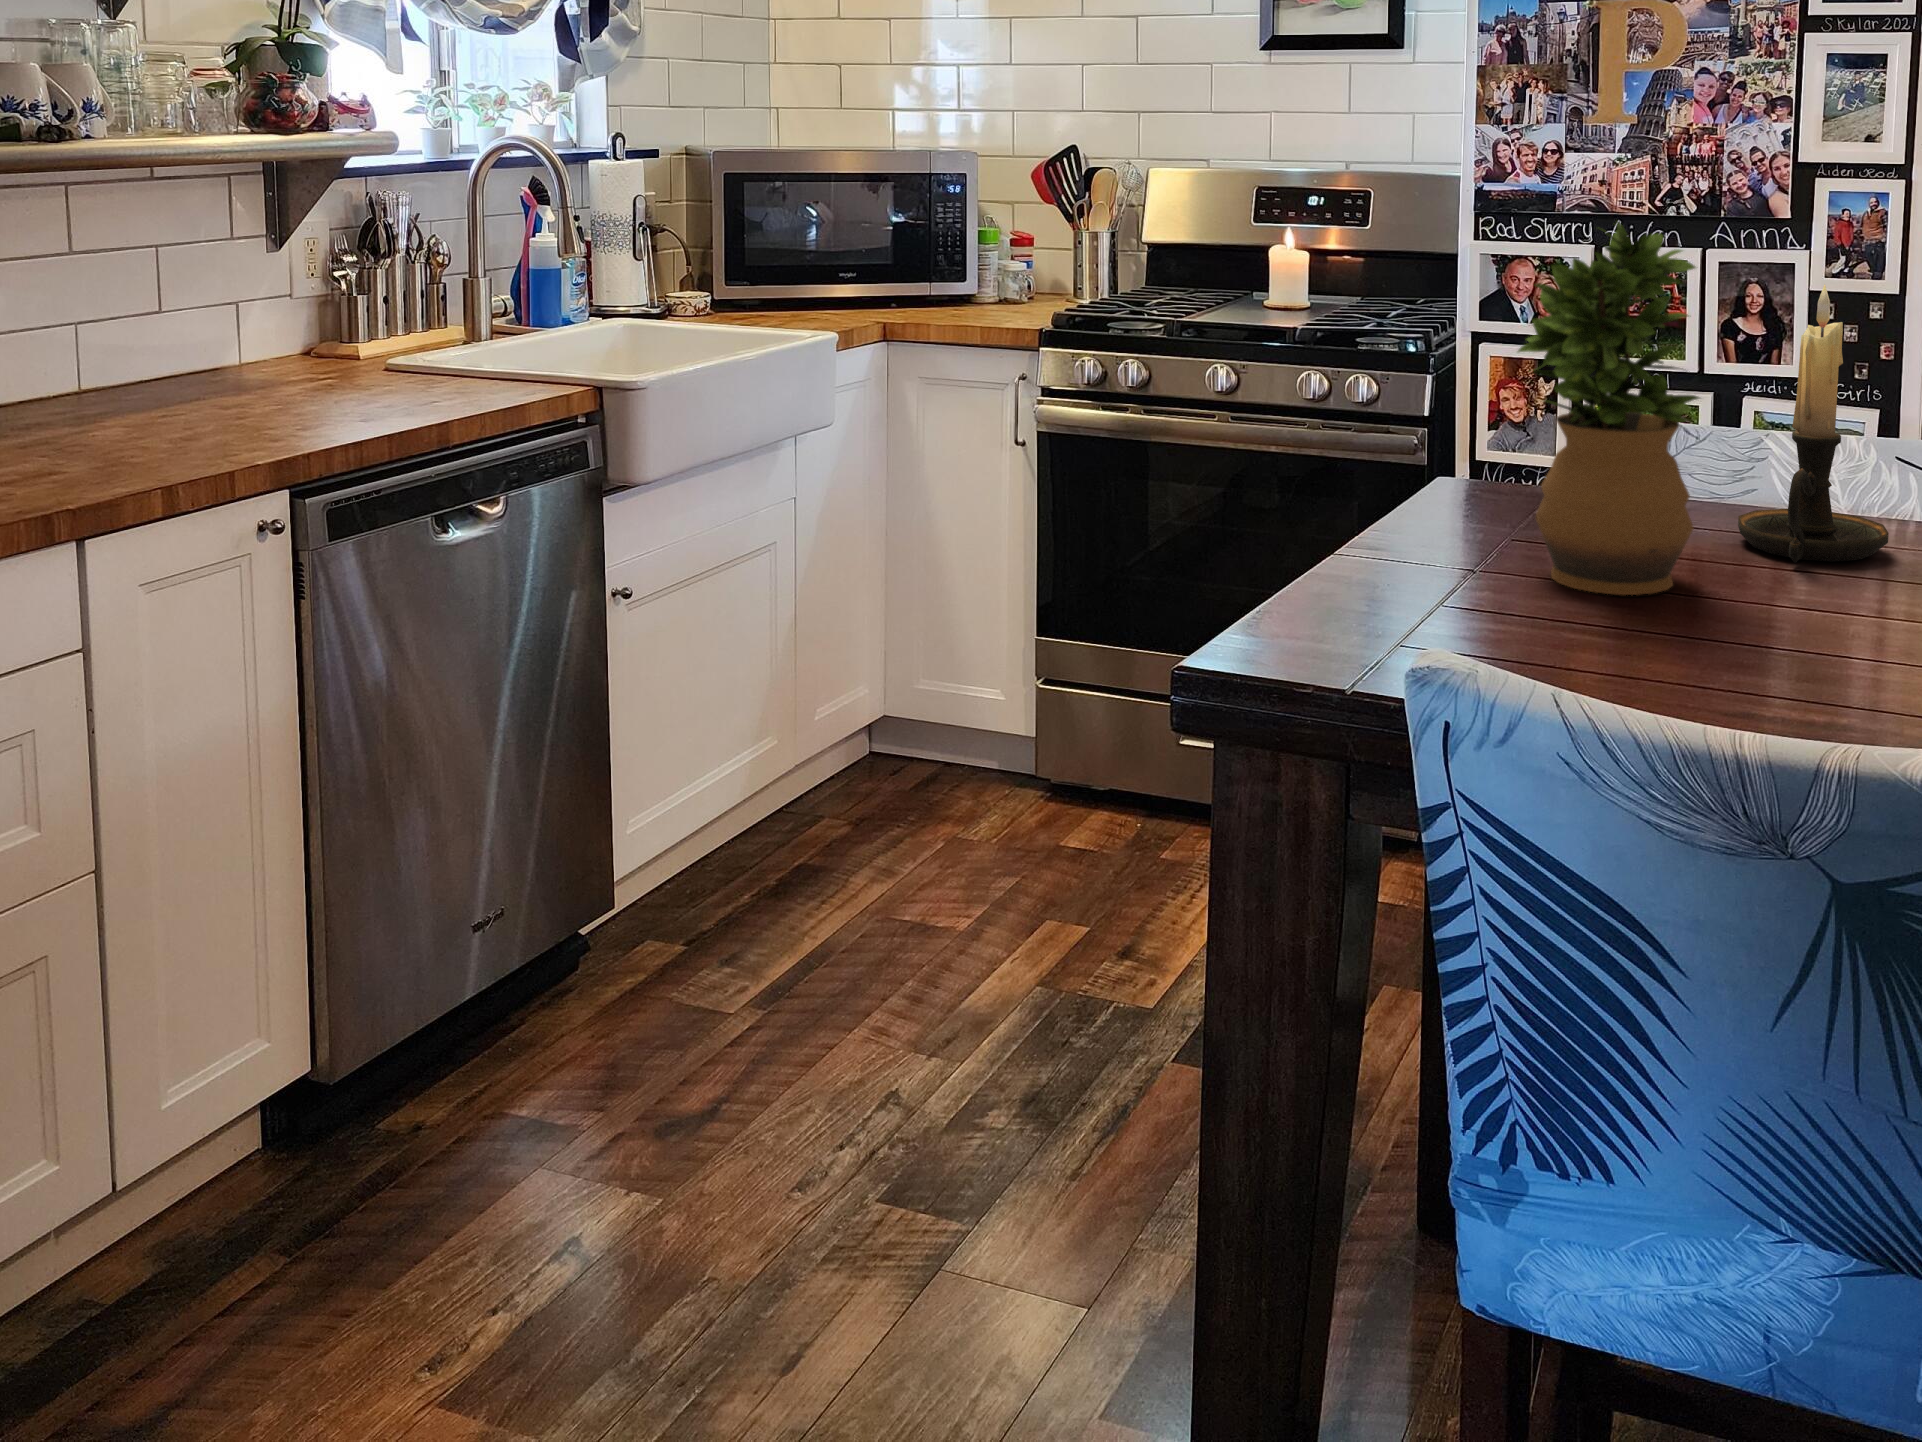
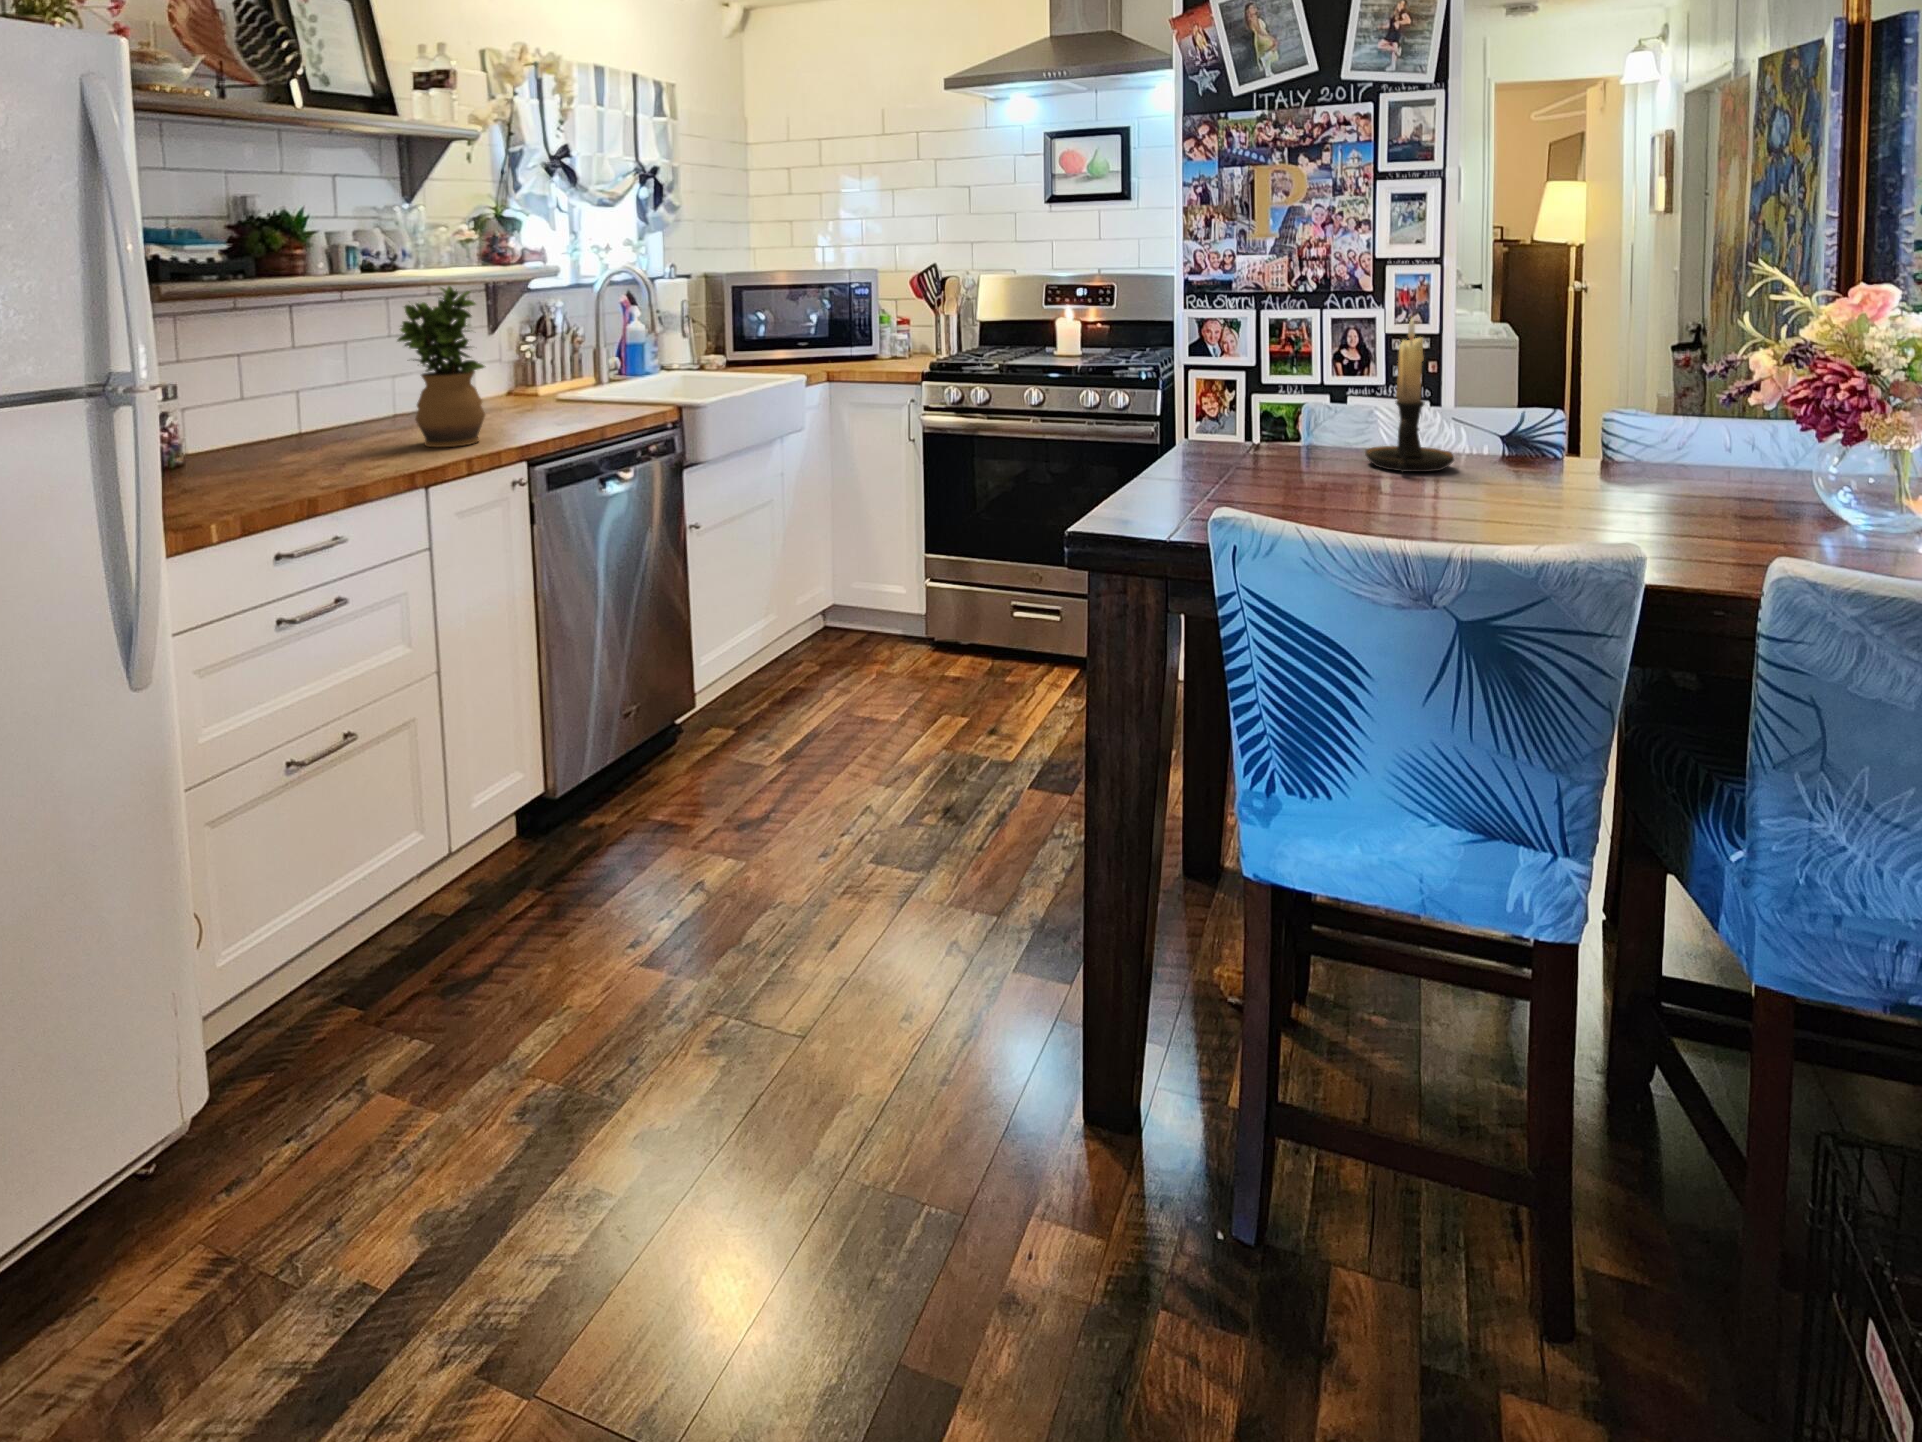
potted plant: present [1518,222,1699,595] -> present [398,286,485,447]

